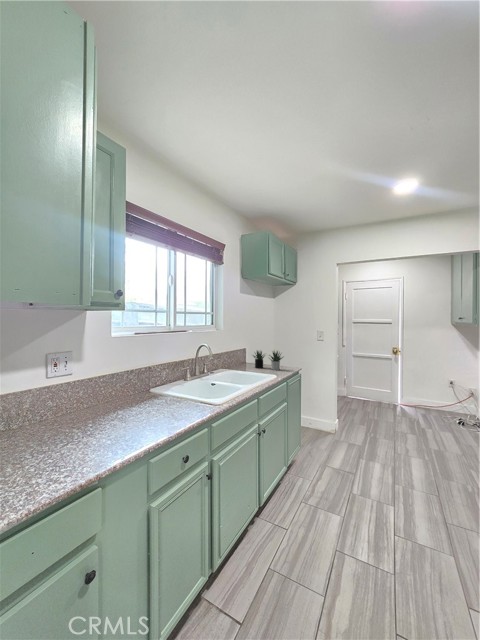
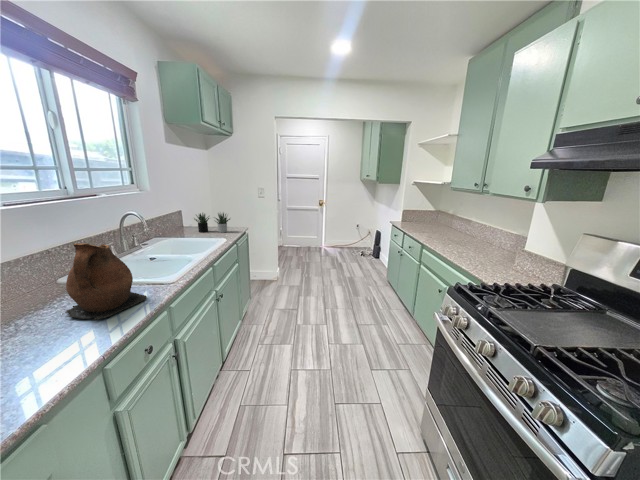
ceramic pitcher: none [145,360,197,420] -> present [65,243,147,320]

